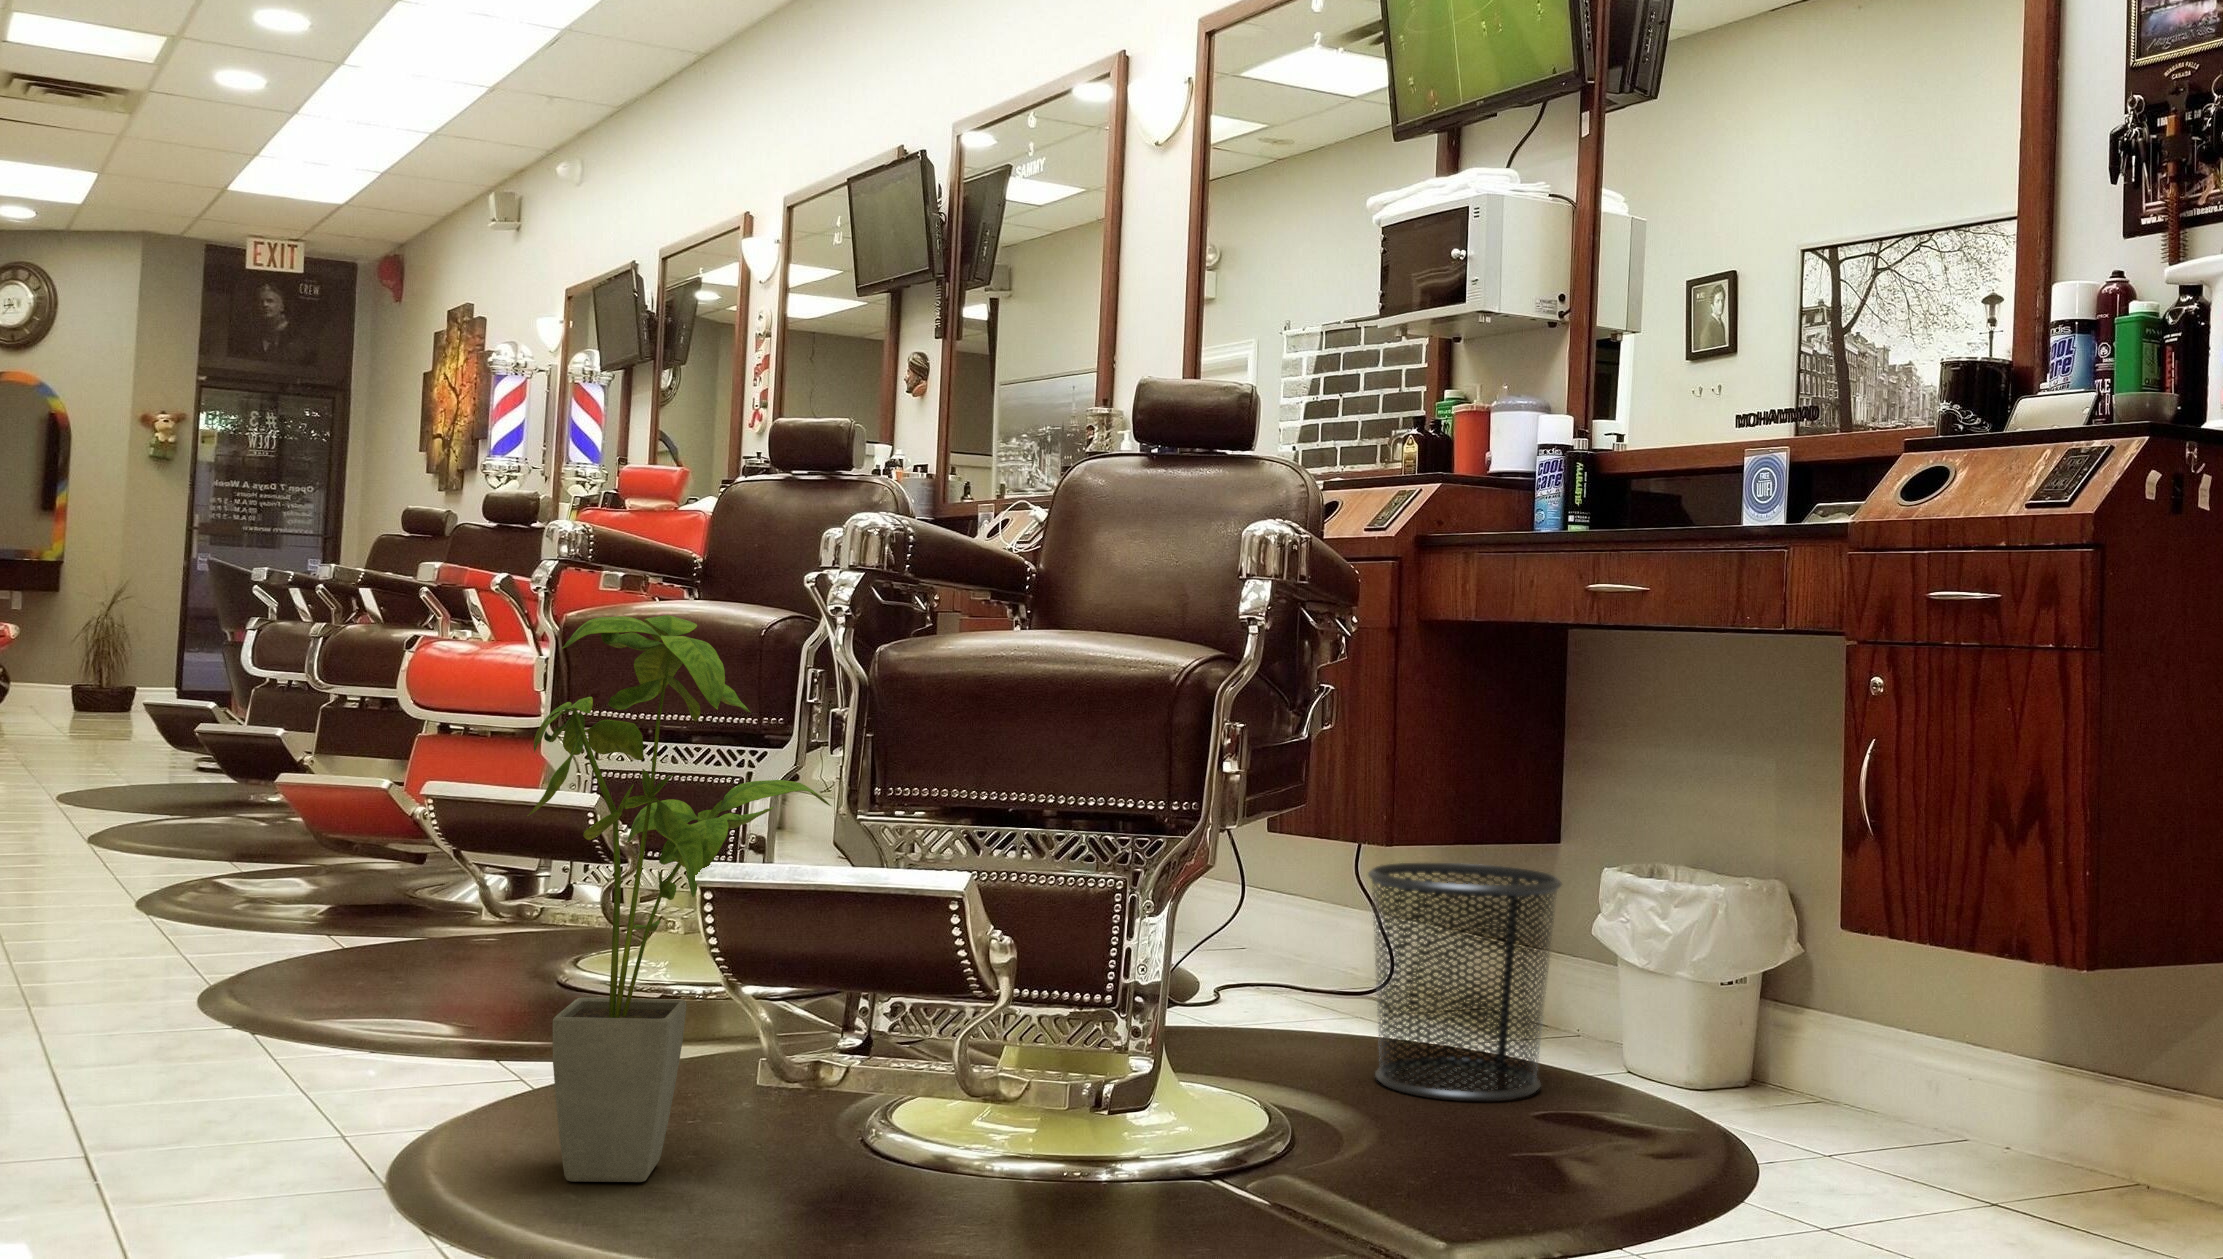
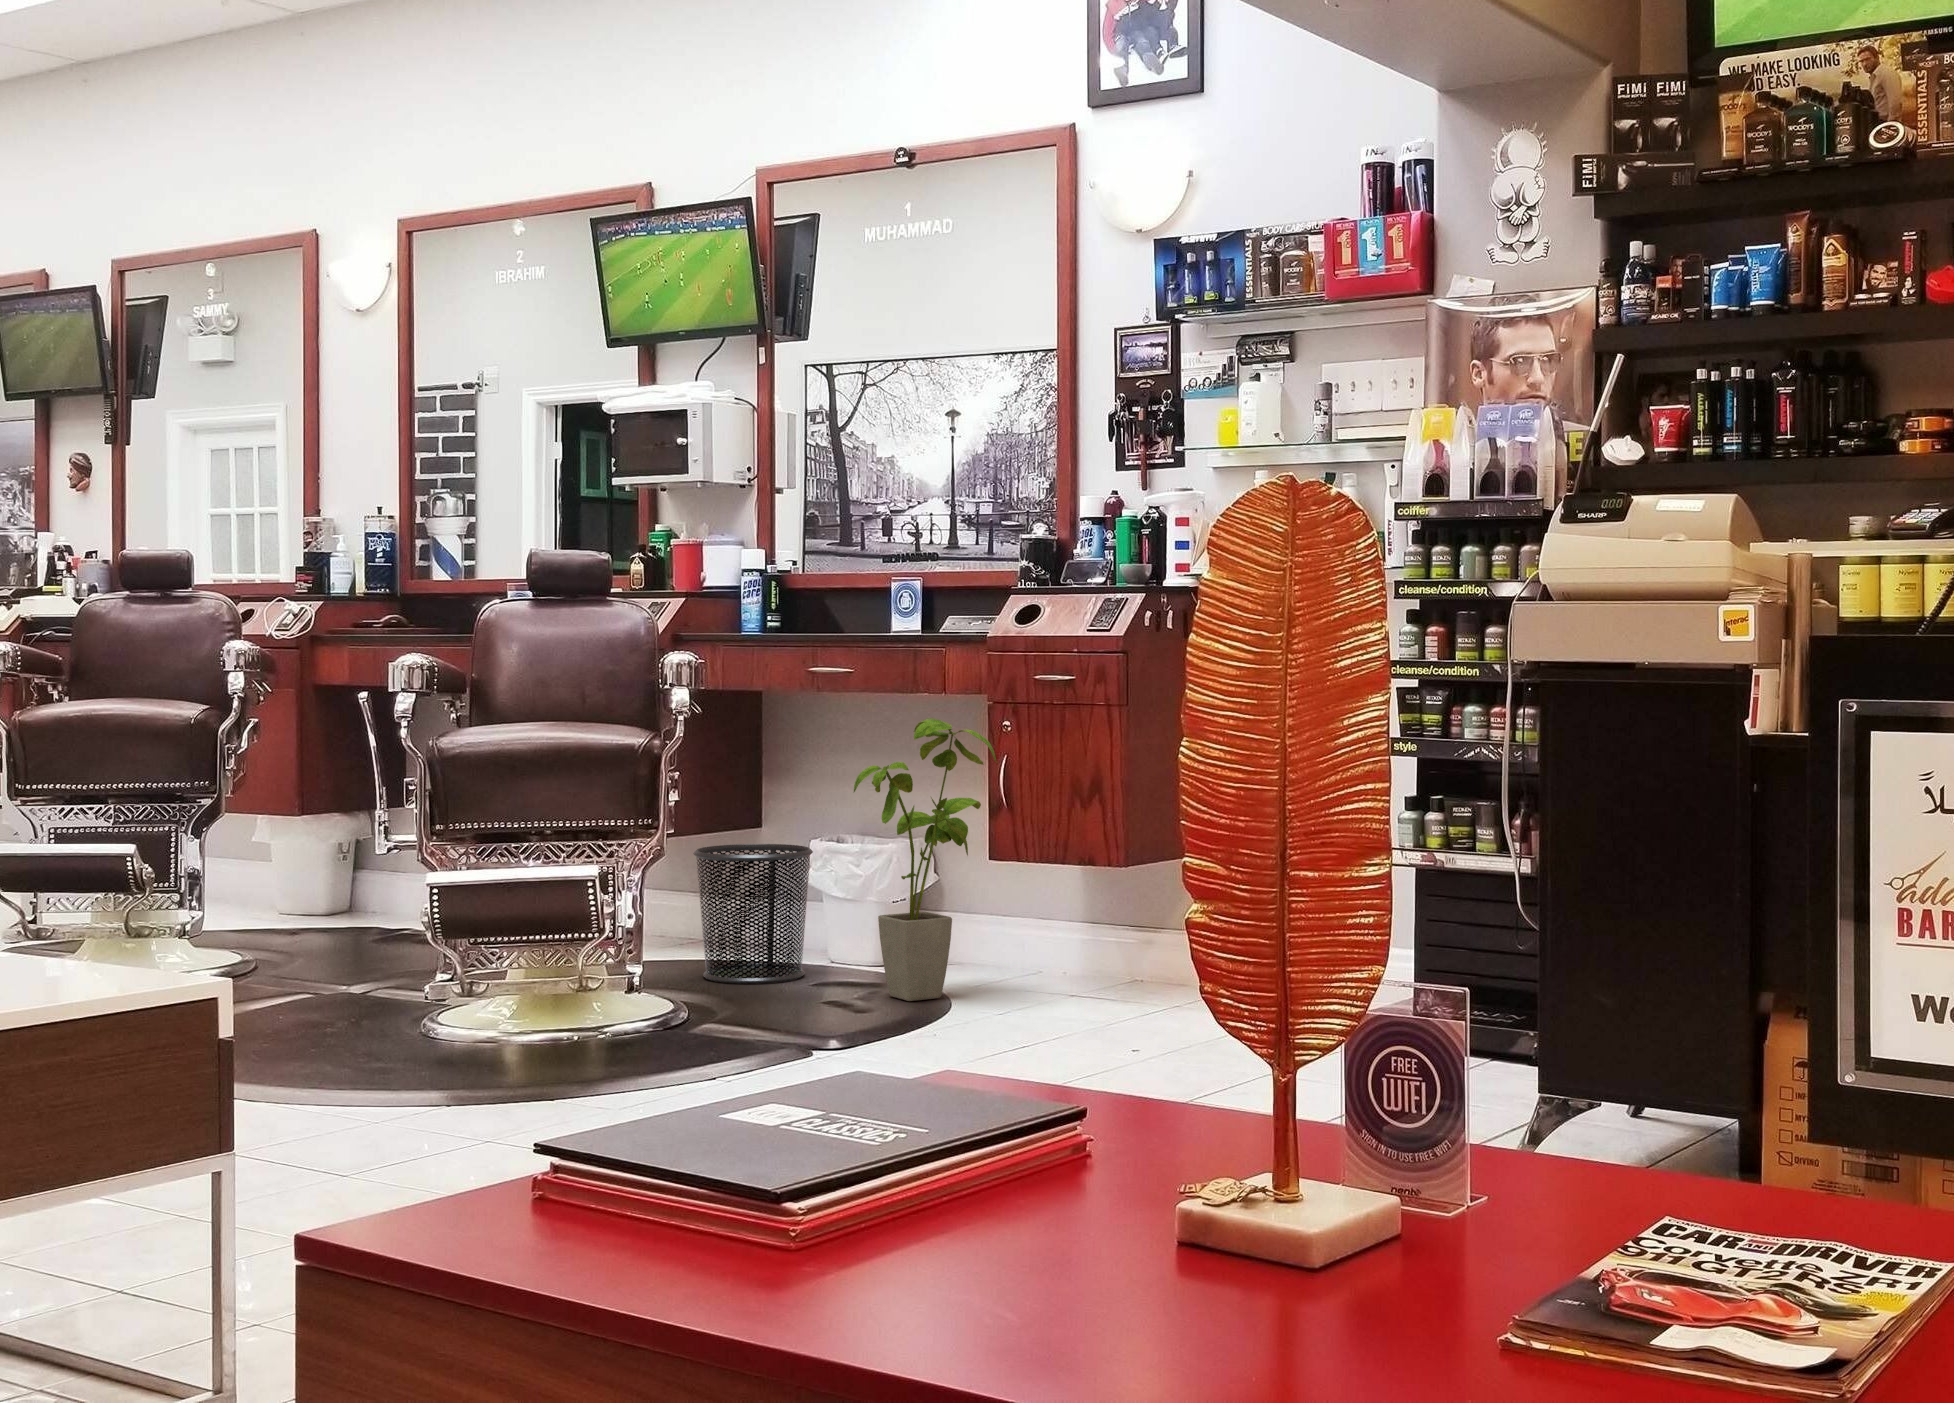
house plant: present [528,615,831,1182] -> present [854,719,997,1001]

